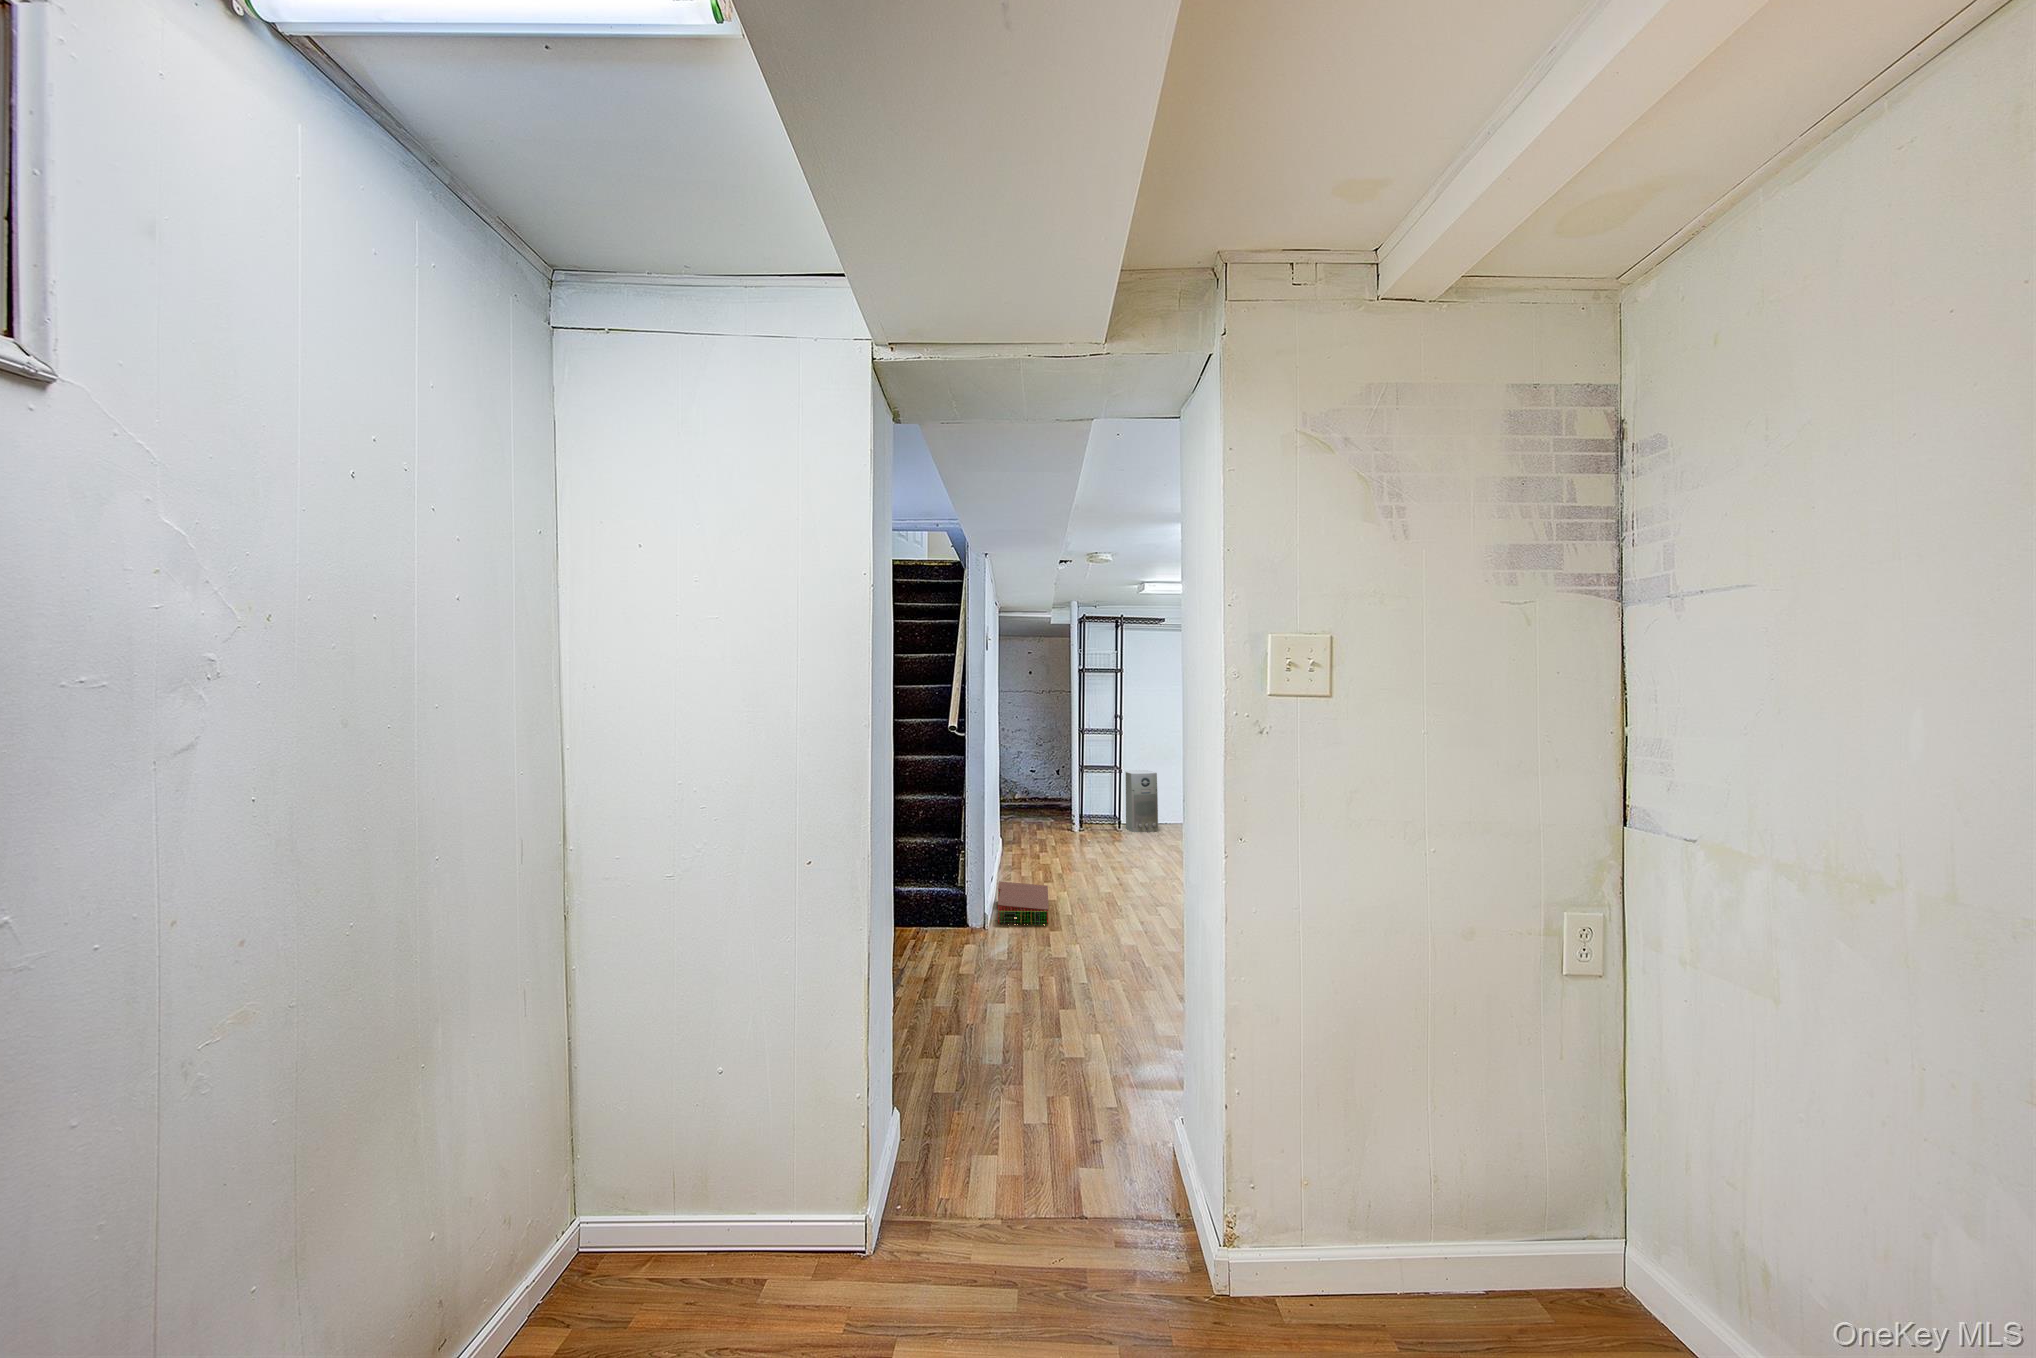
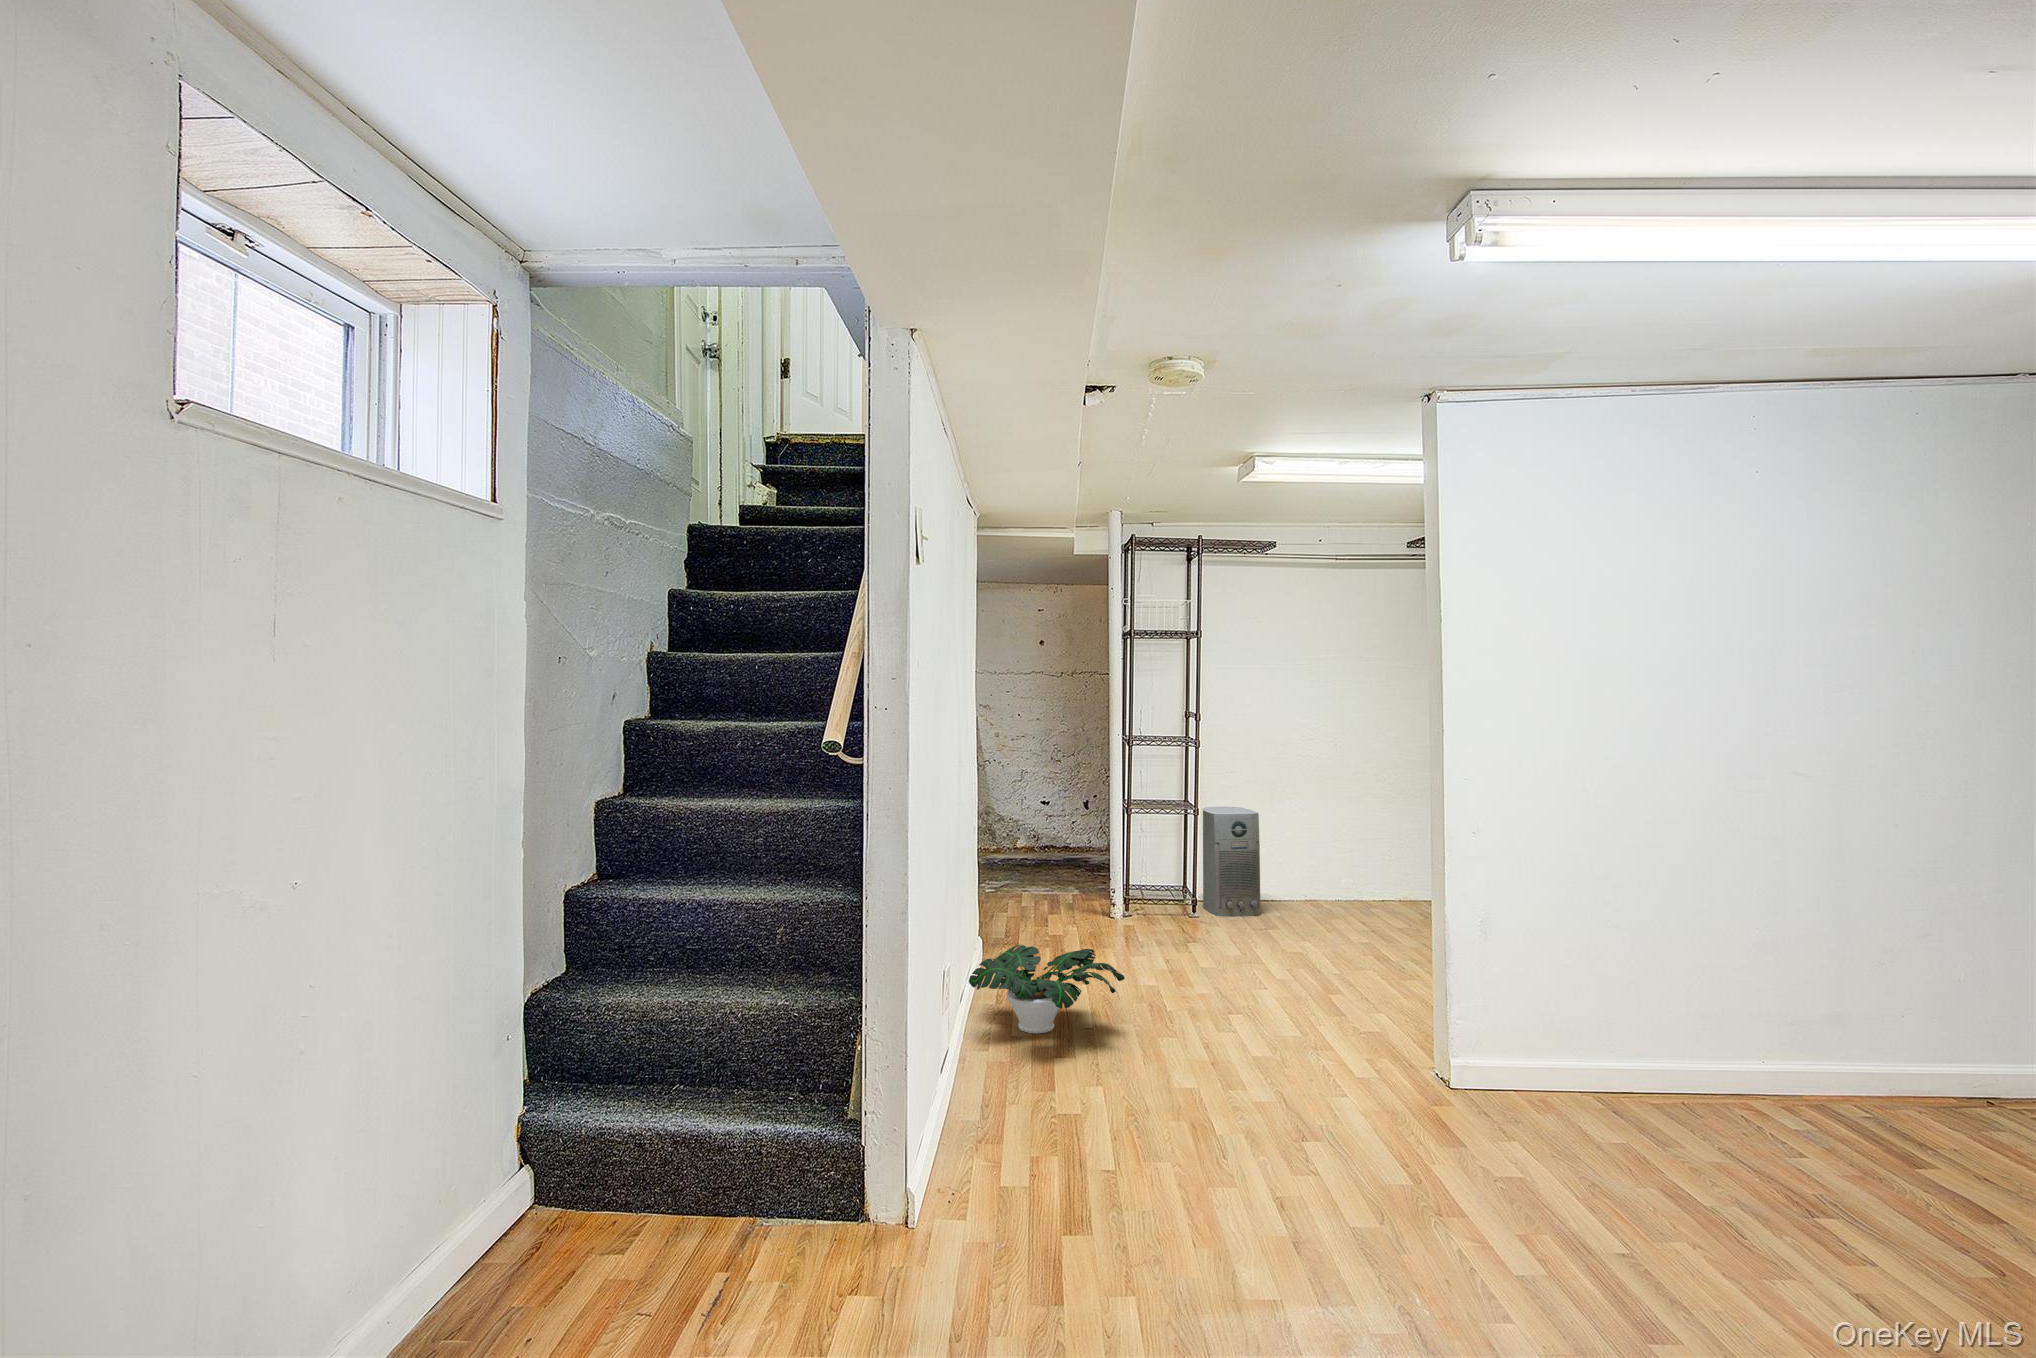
potted plant: none [1000,834,1077,875] -> present [969,945,1125,1033]
storage bin: present [998,881,1049,925] -> none [938,1078,1063,1226]

